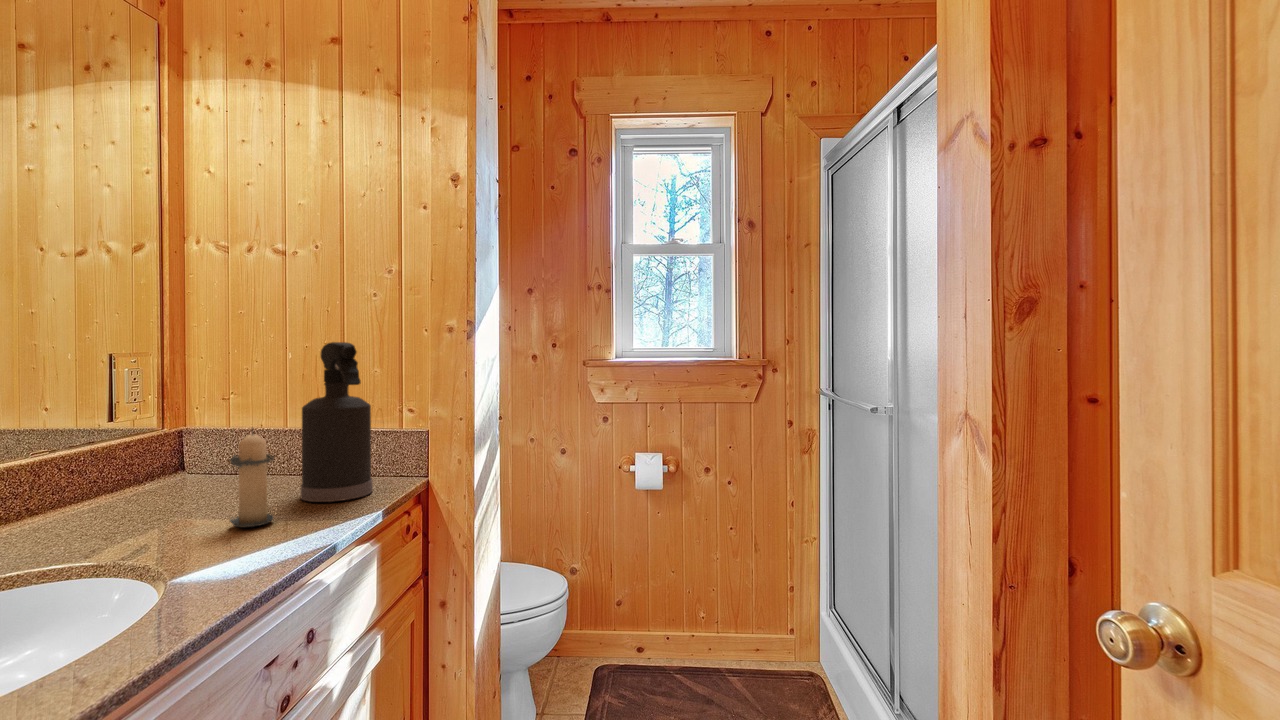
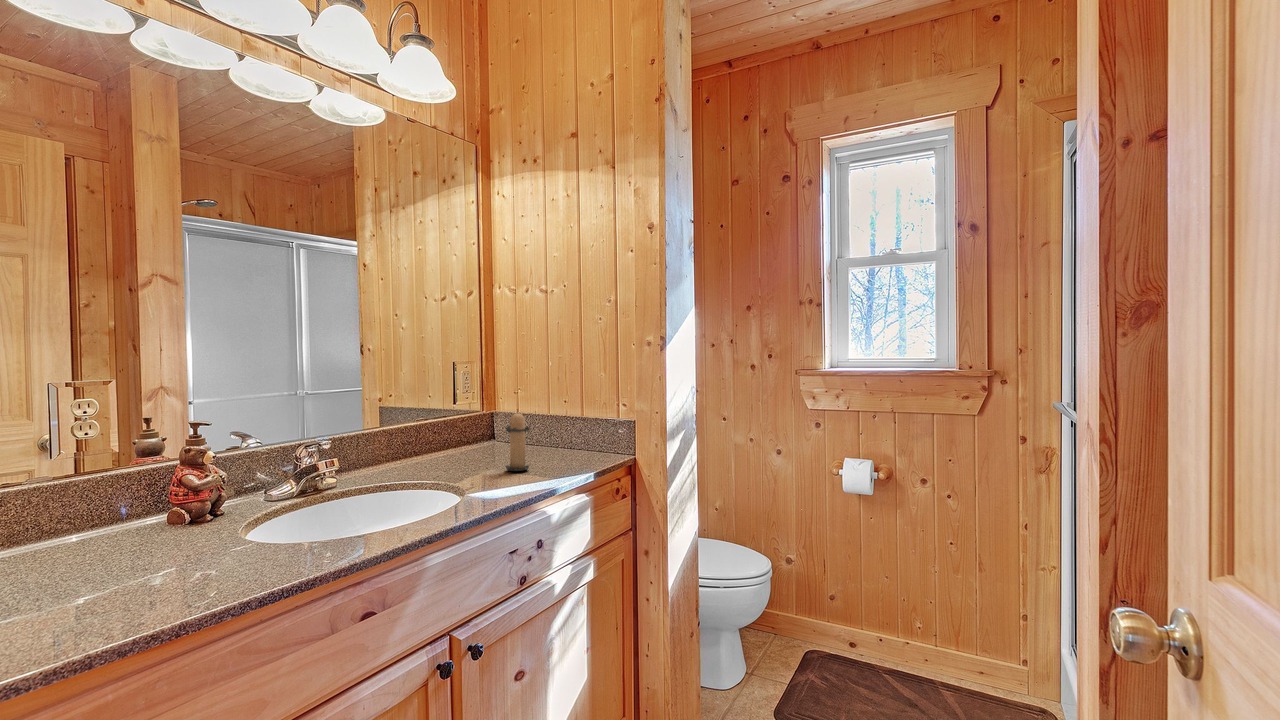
spray bottle: present [301,342,373,502] -> none [549,354,593,463]

